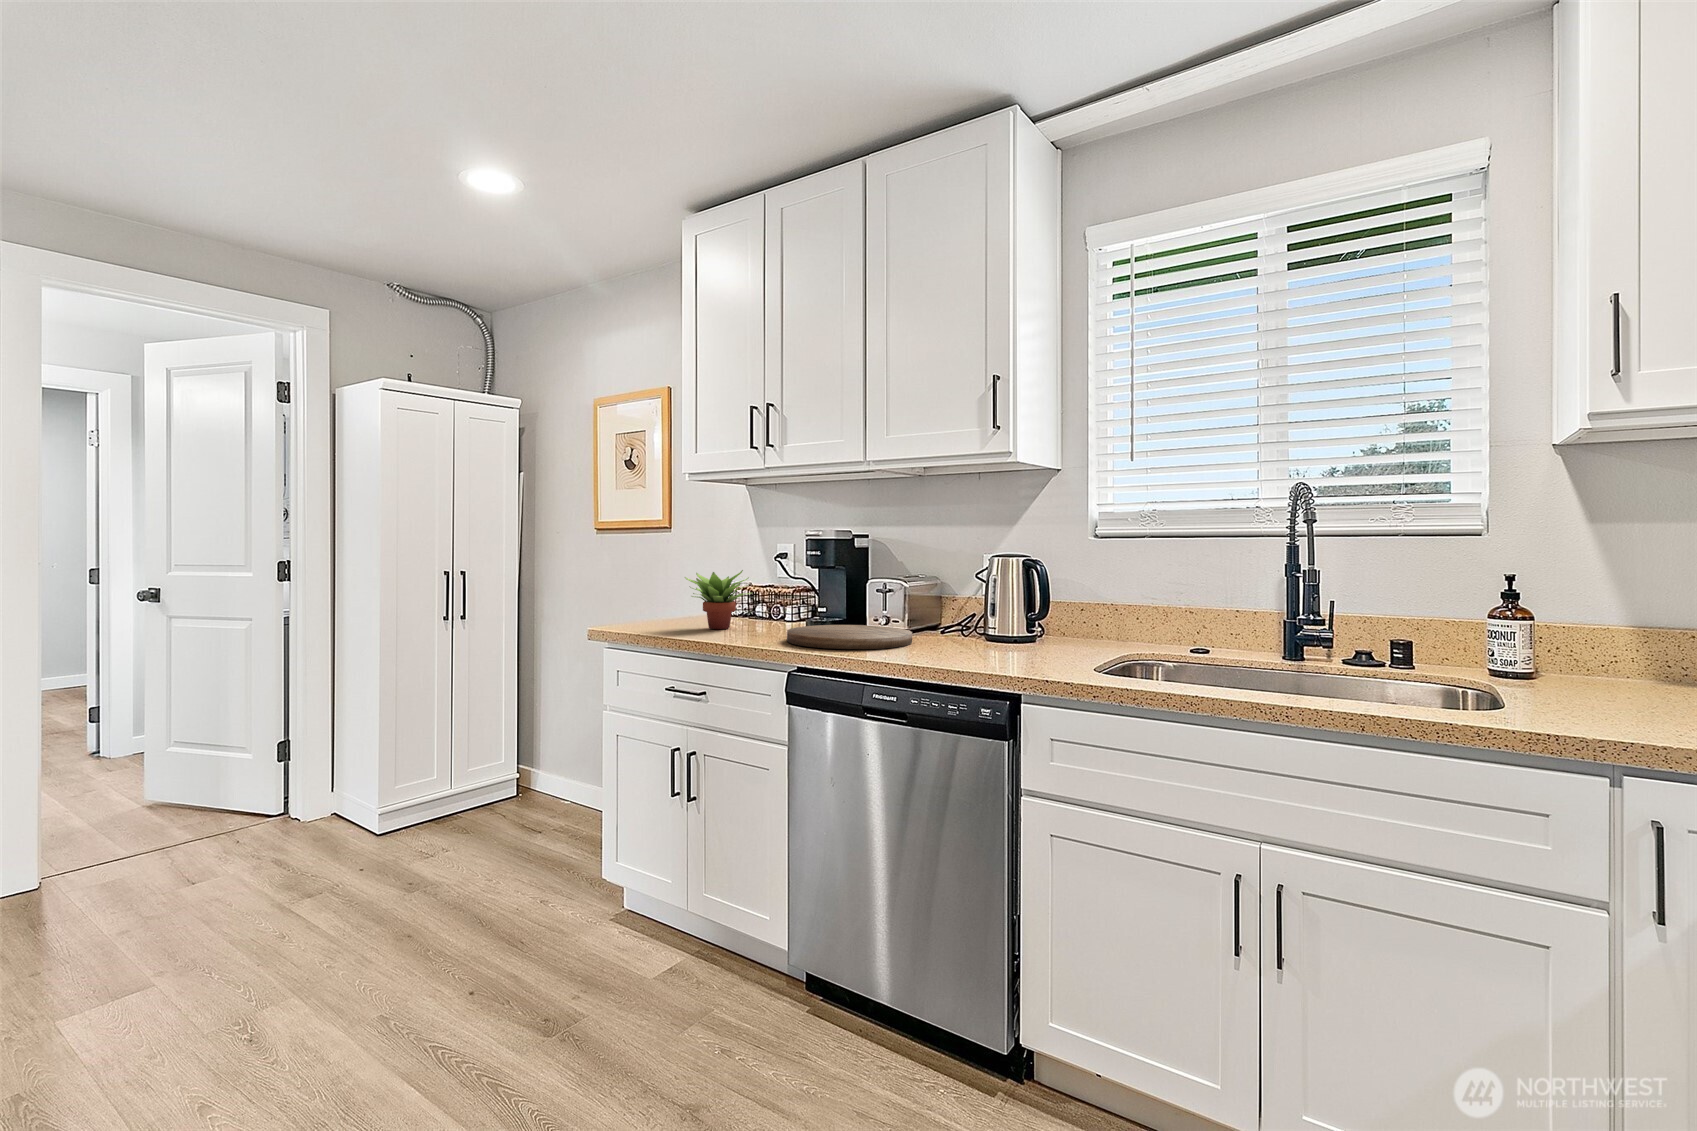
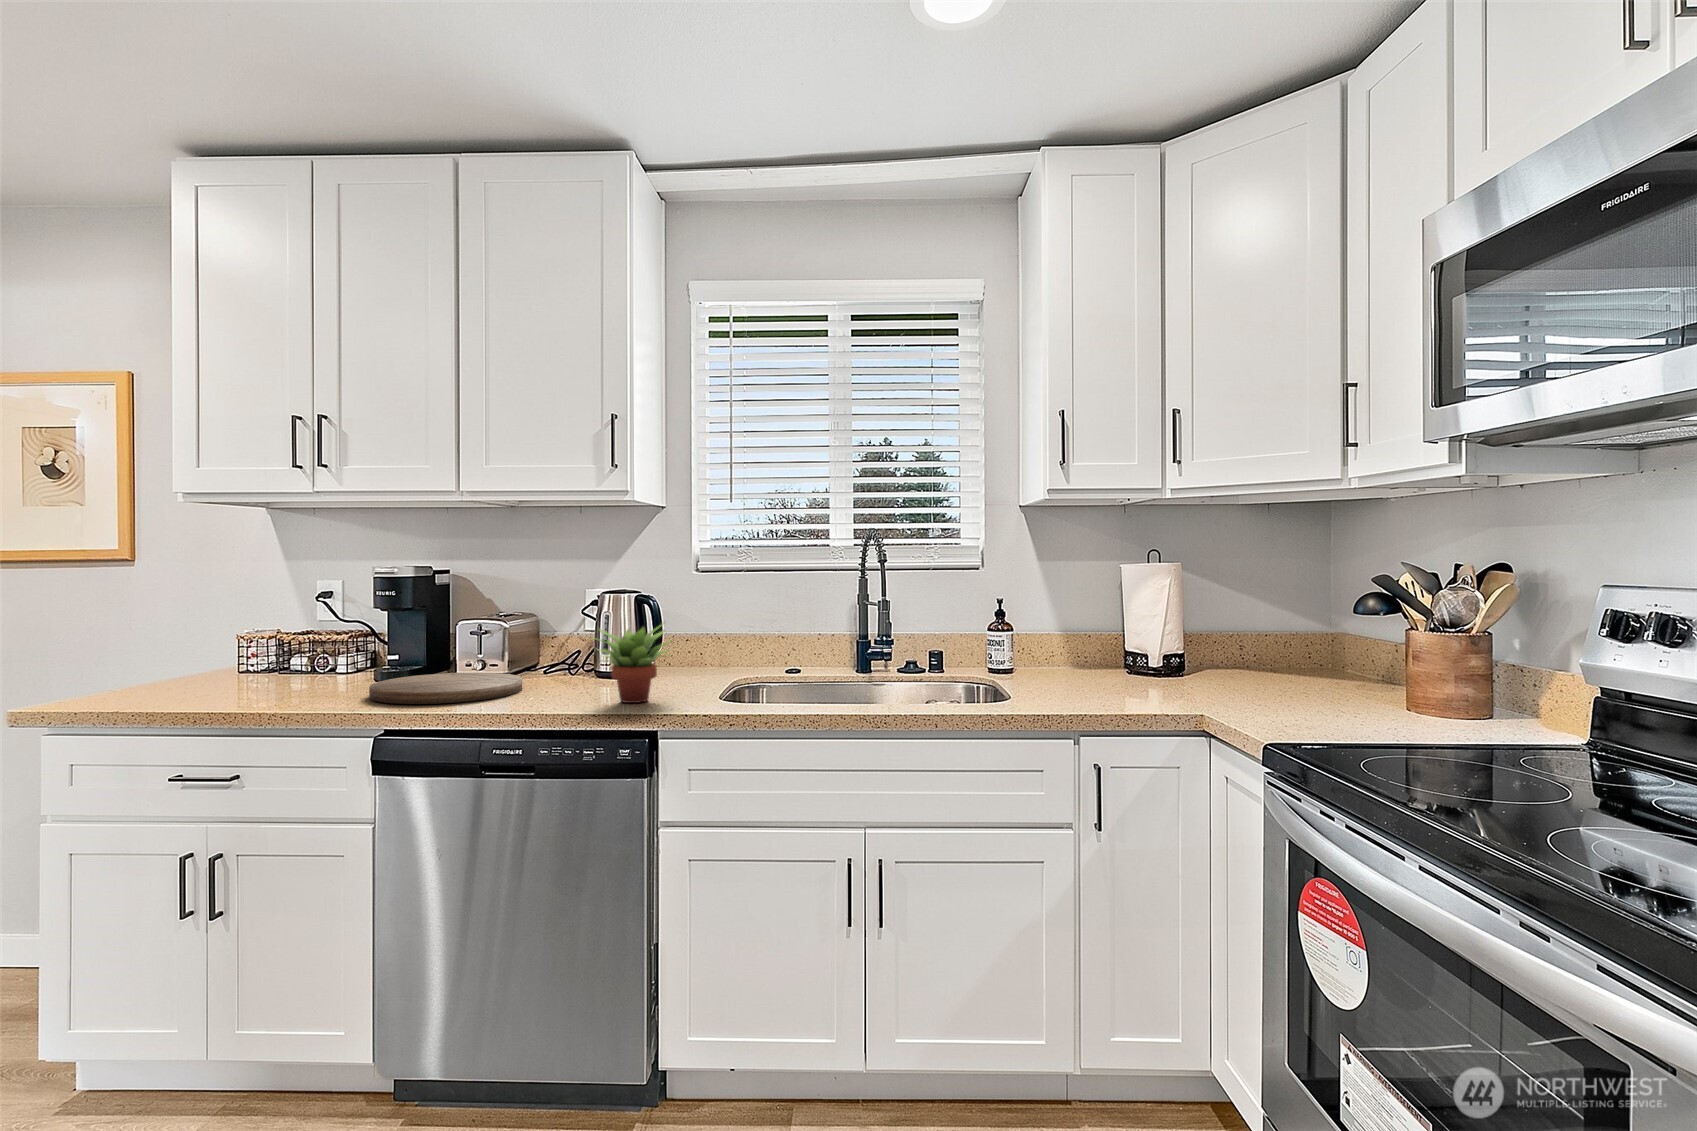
succulent plant: present [685,570,752,629] -> present [586,623,672,703]

